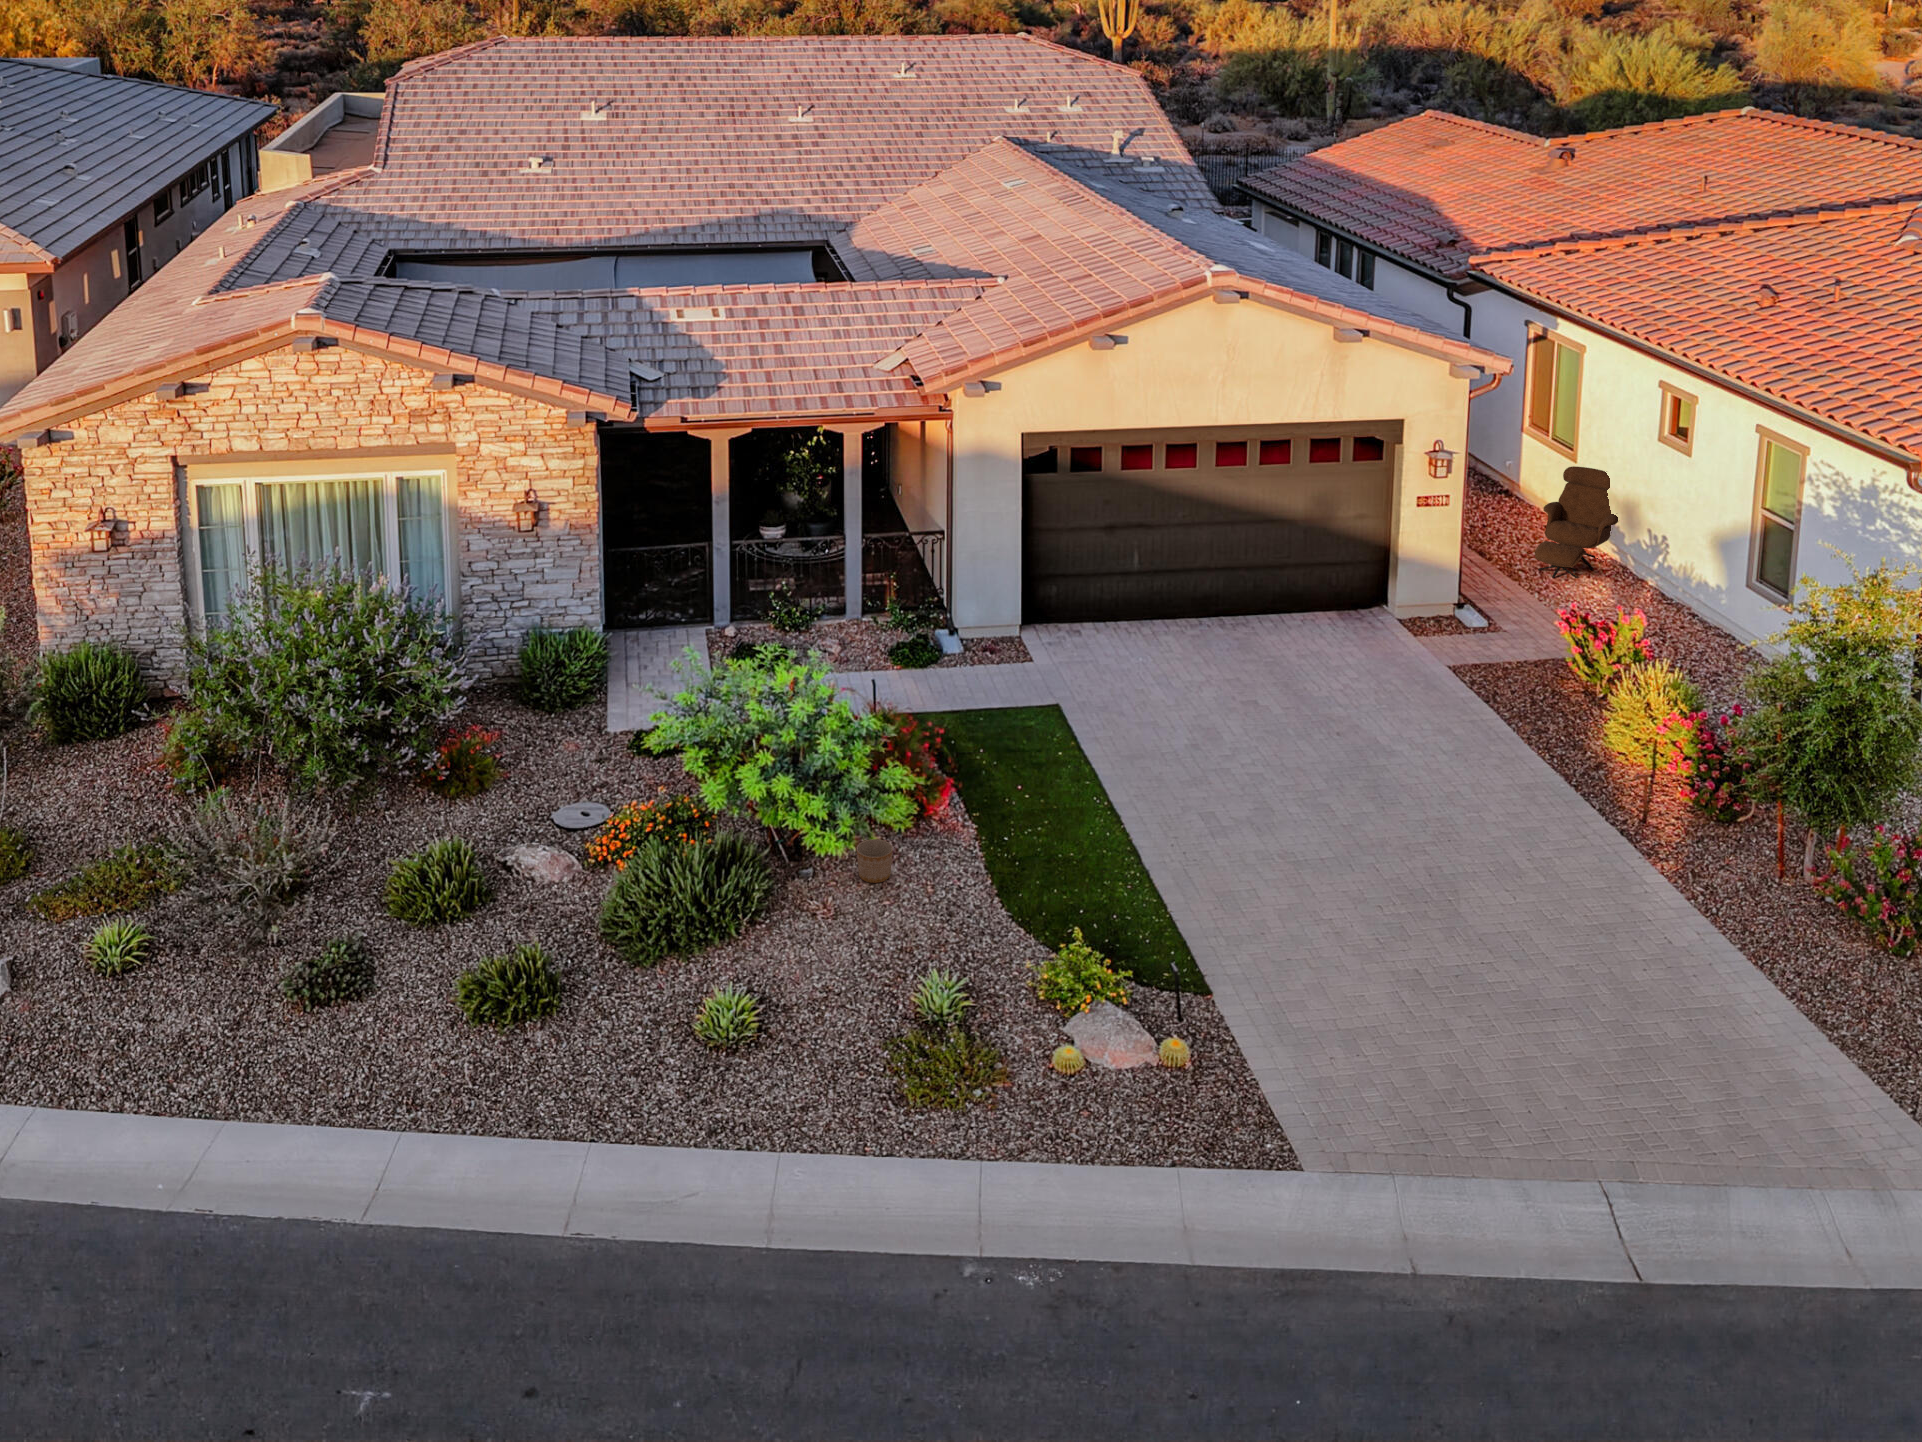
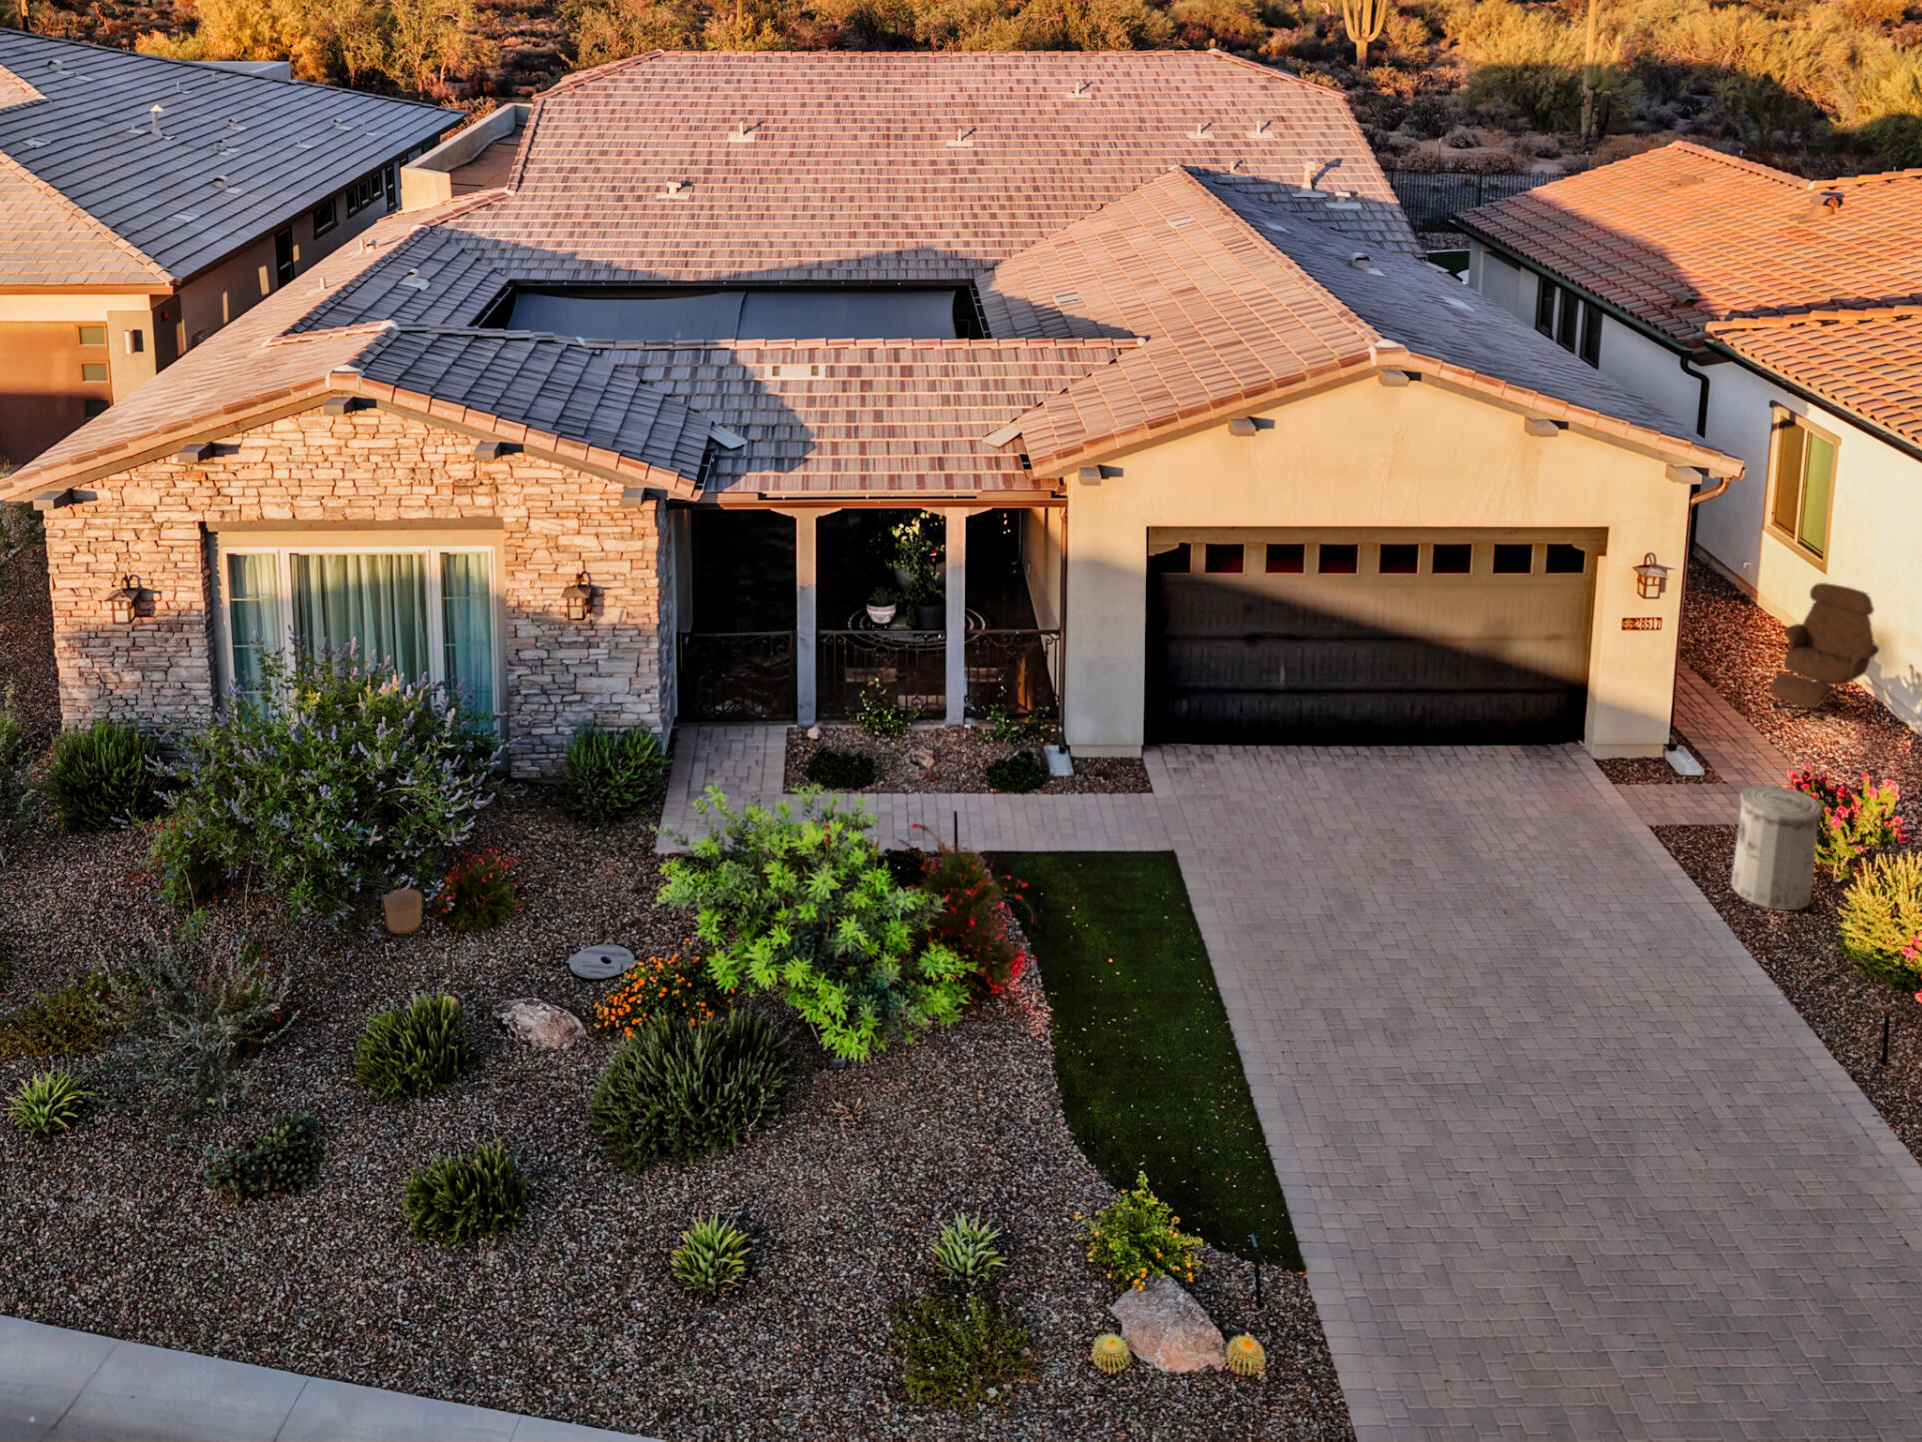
trash can: none [1519,617,1590,717] -> present [1732,785,1822,910]
planter: present [857,839,893,883] -> present [384,889,422,934]

